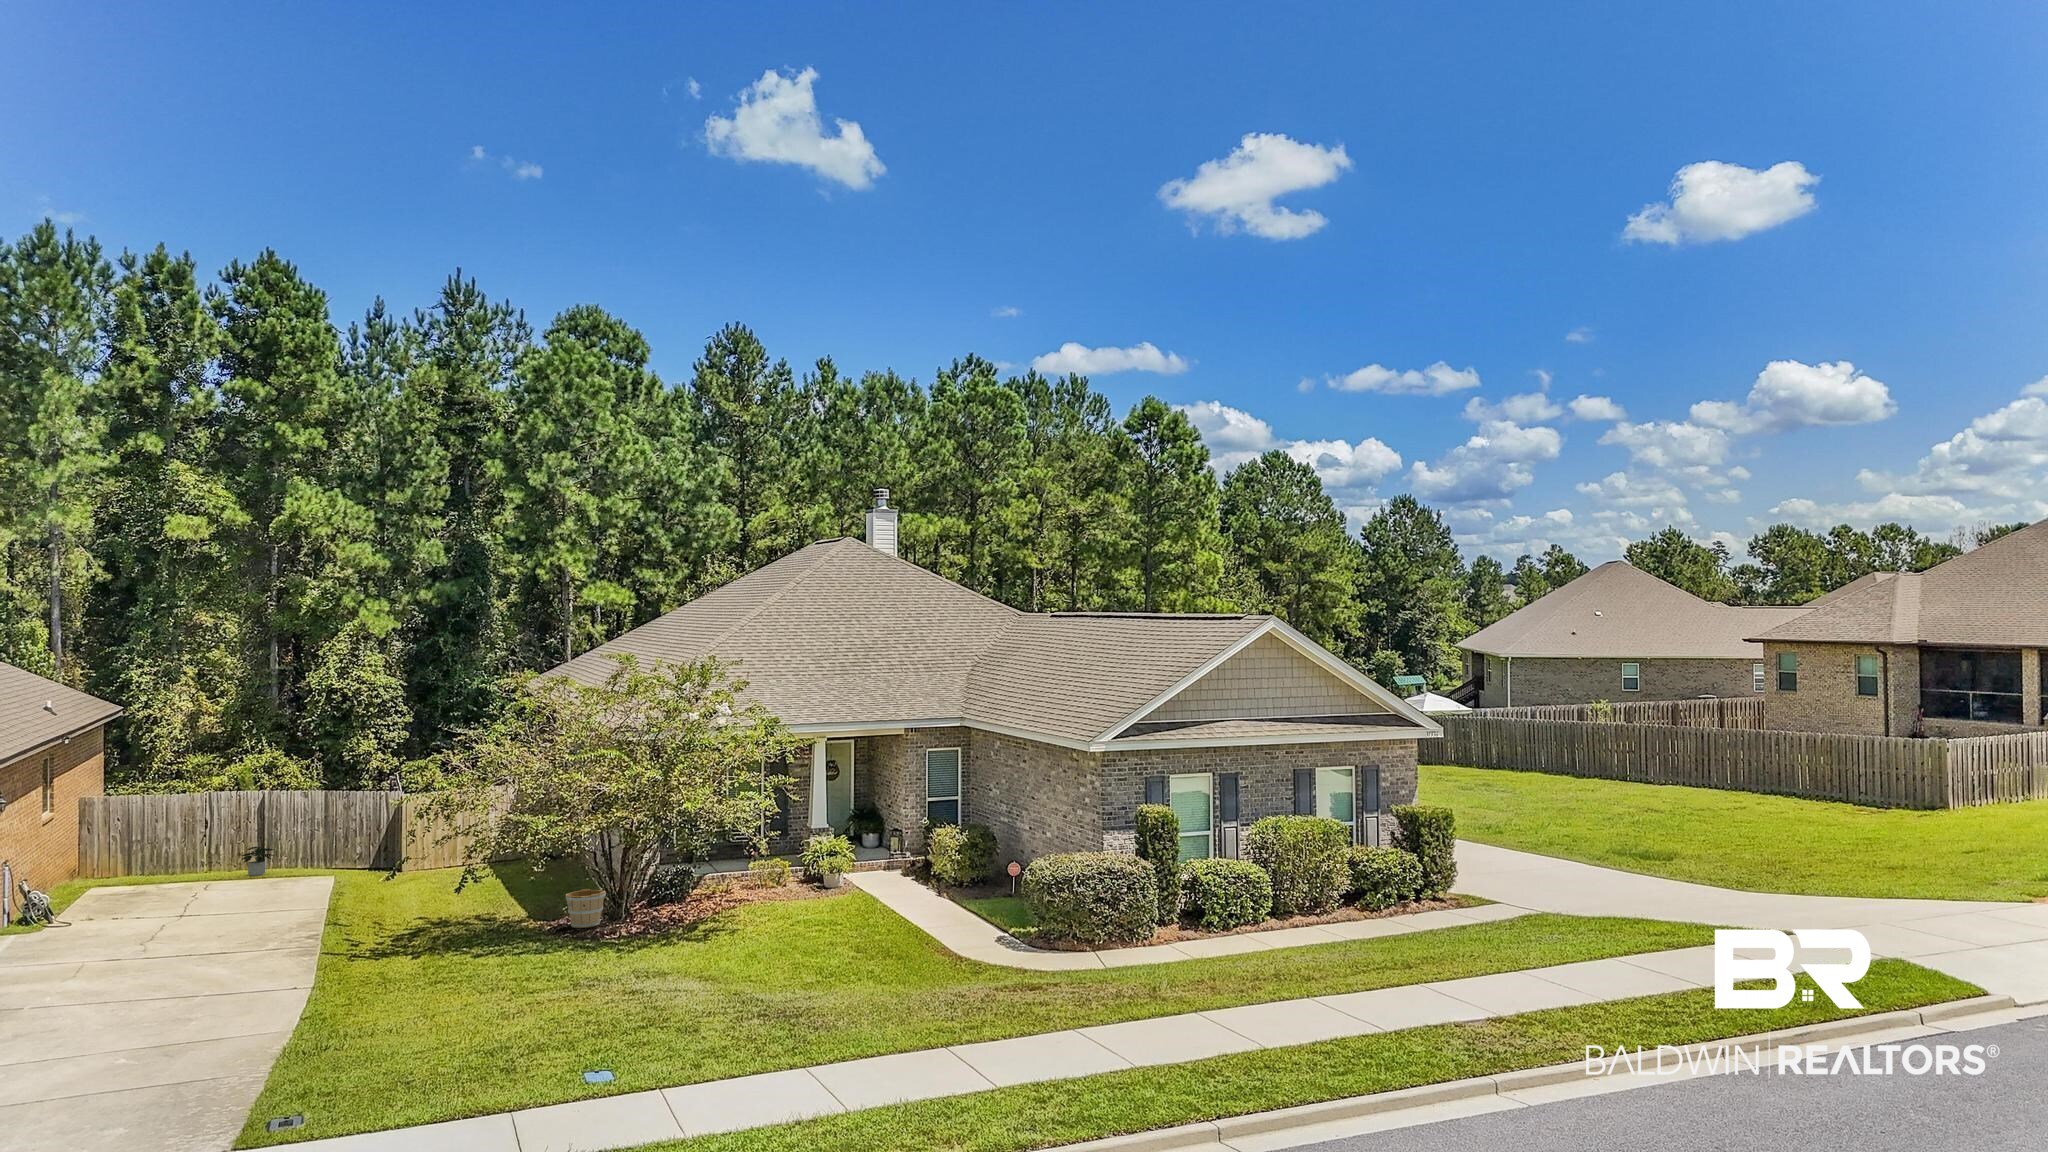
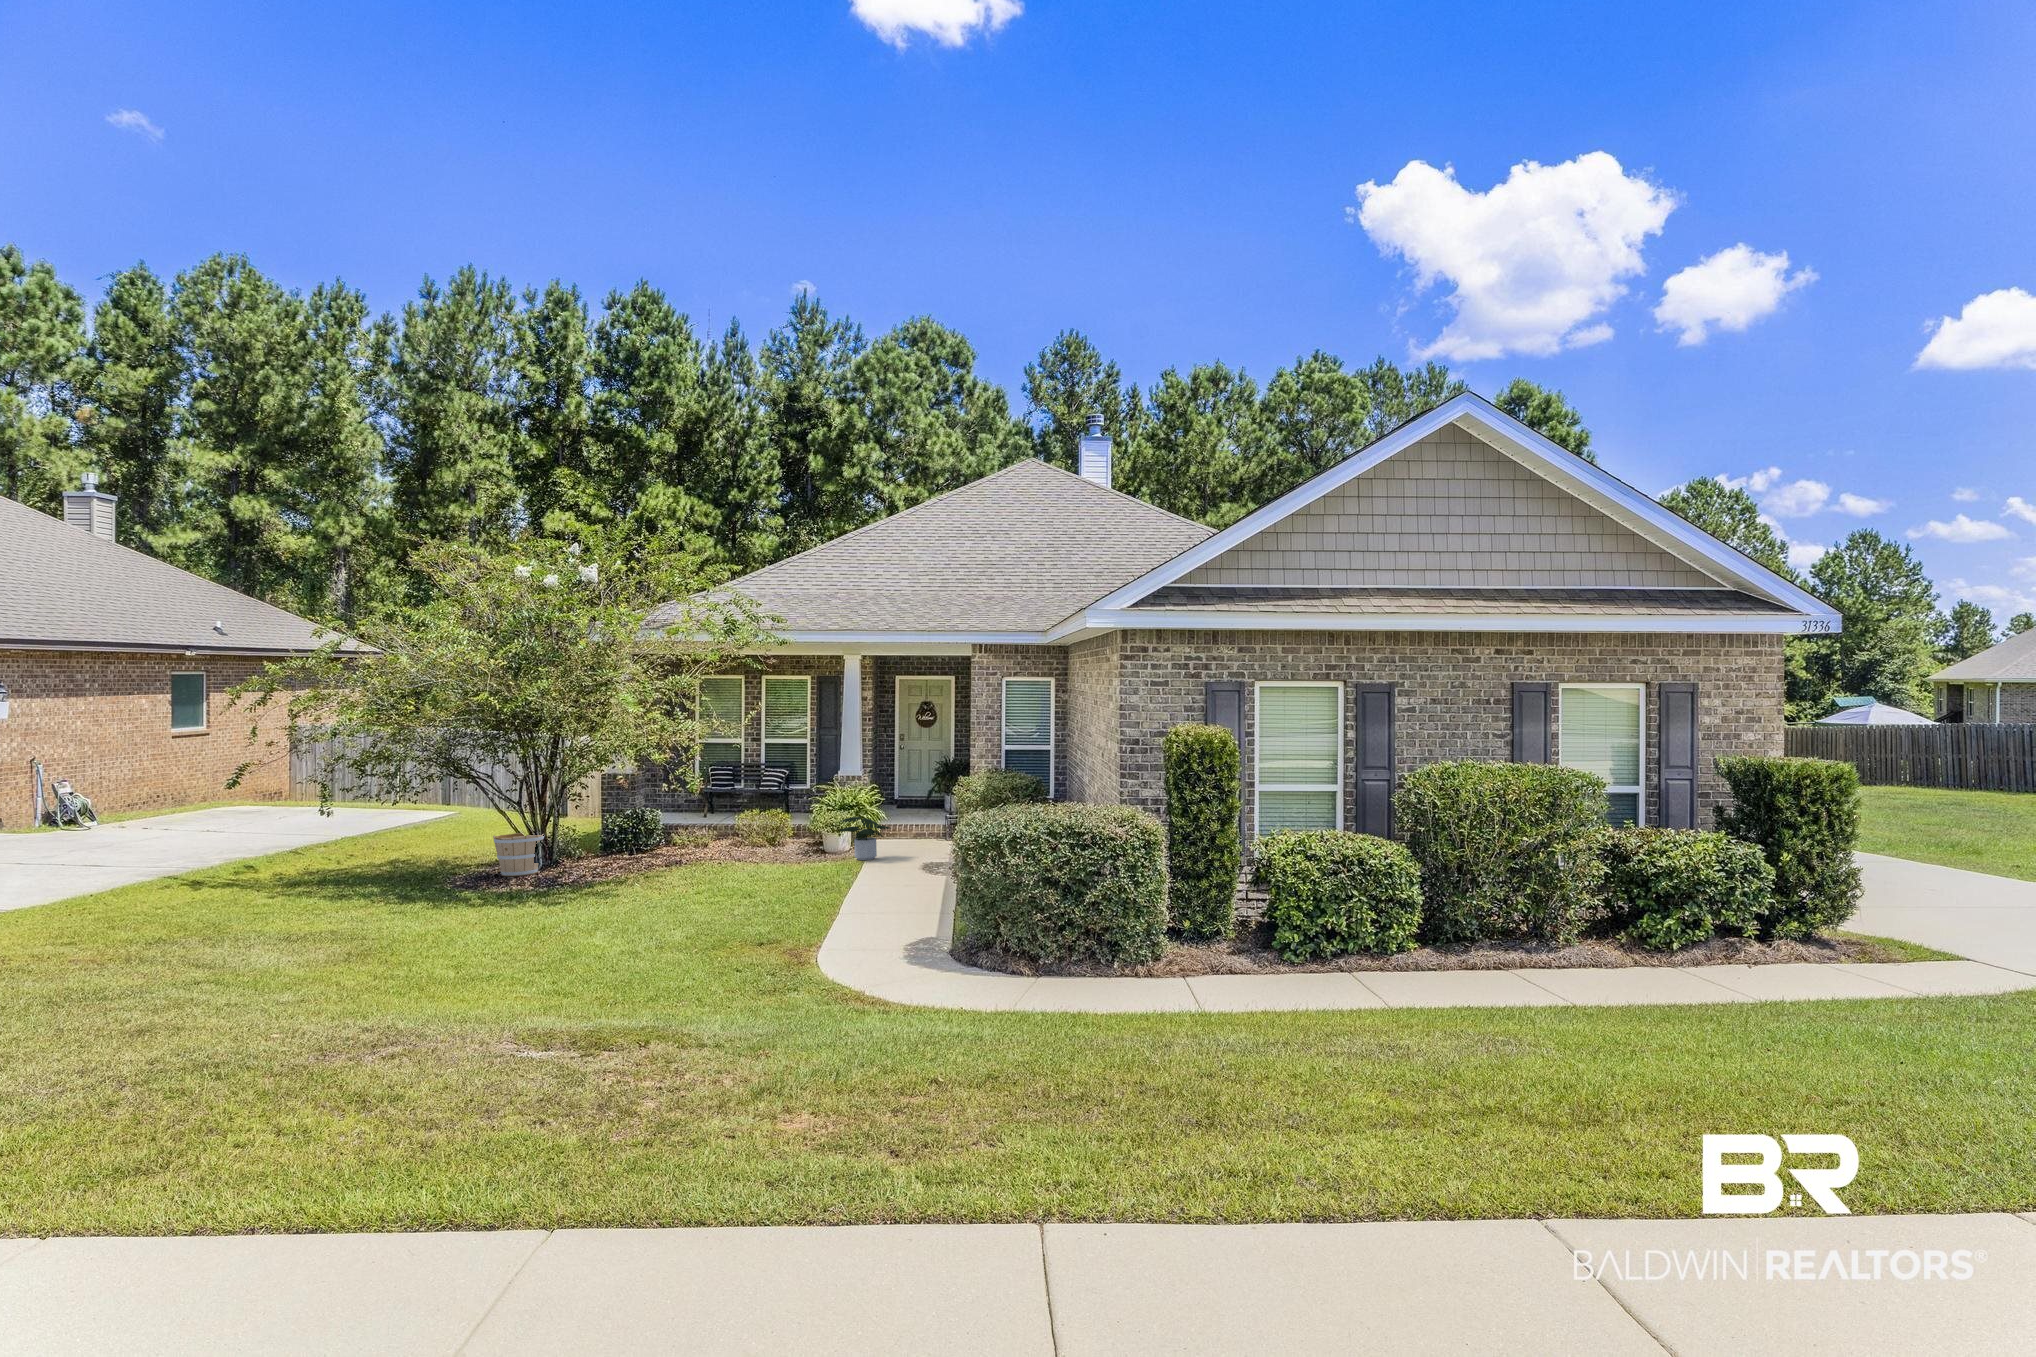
potted plant: present [241,847,274,876] -> present [840,817,891,860]

